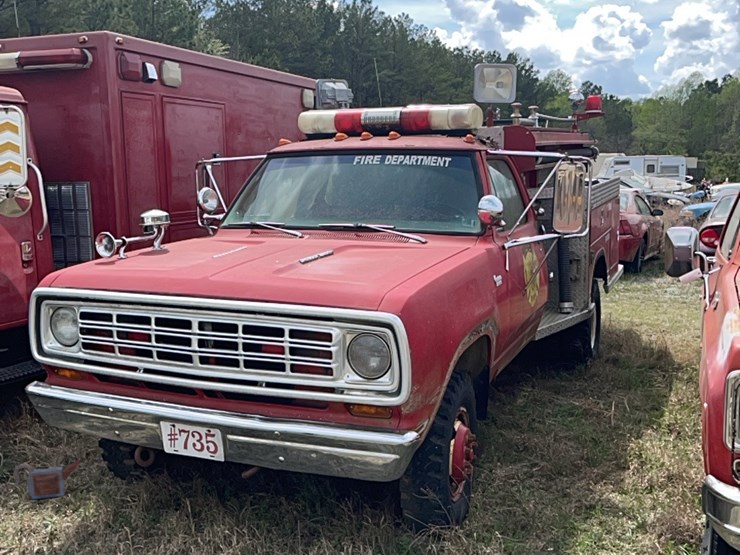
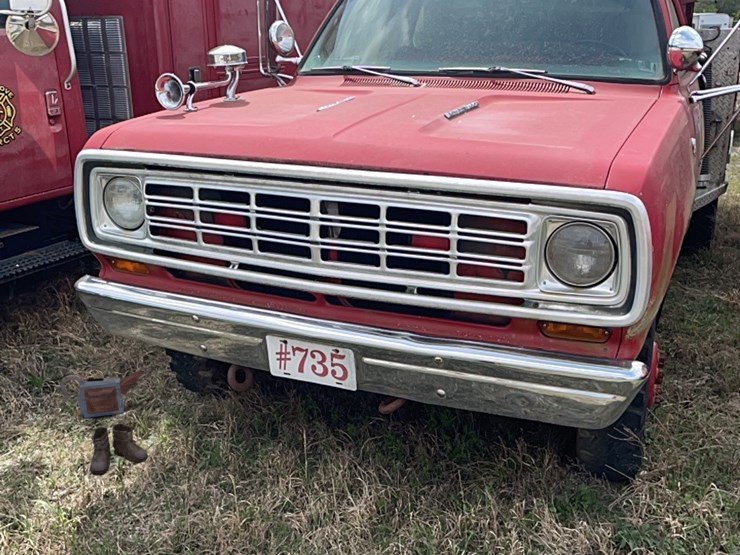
boots: none [25,500,78,539] -> present [90,423,148,474]

